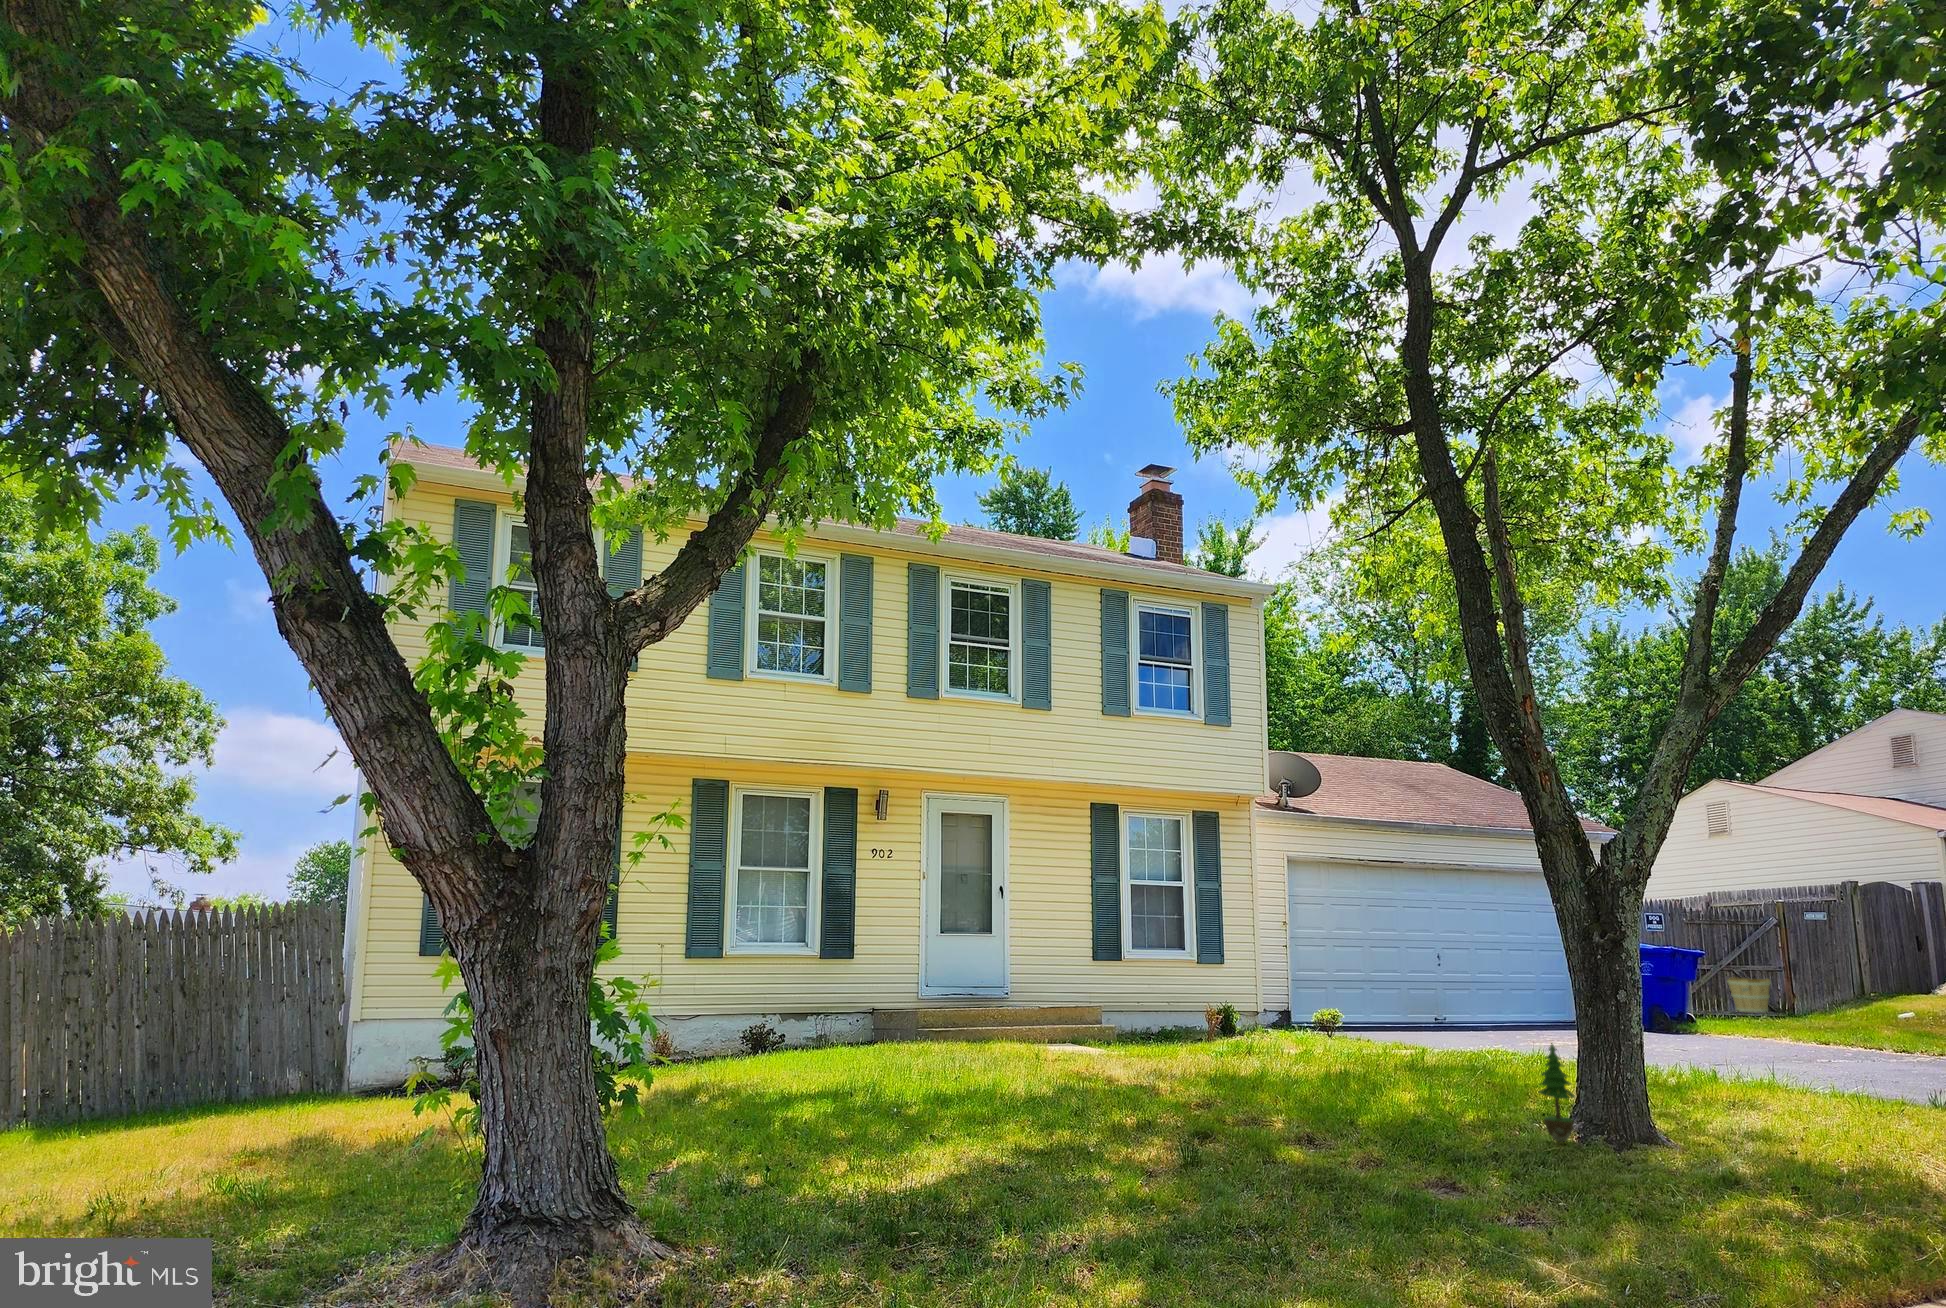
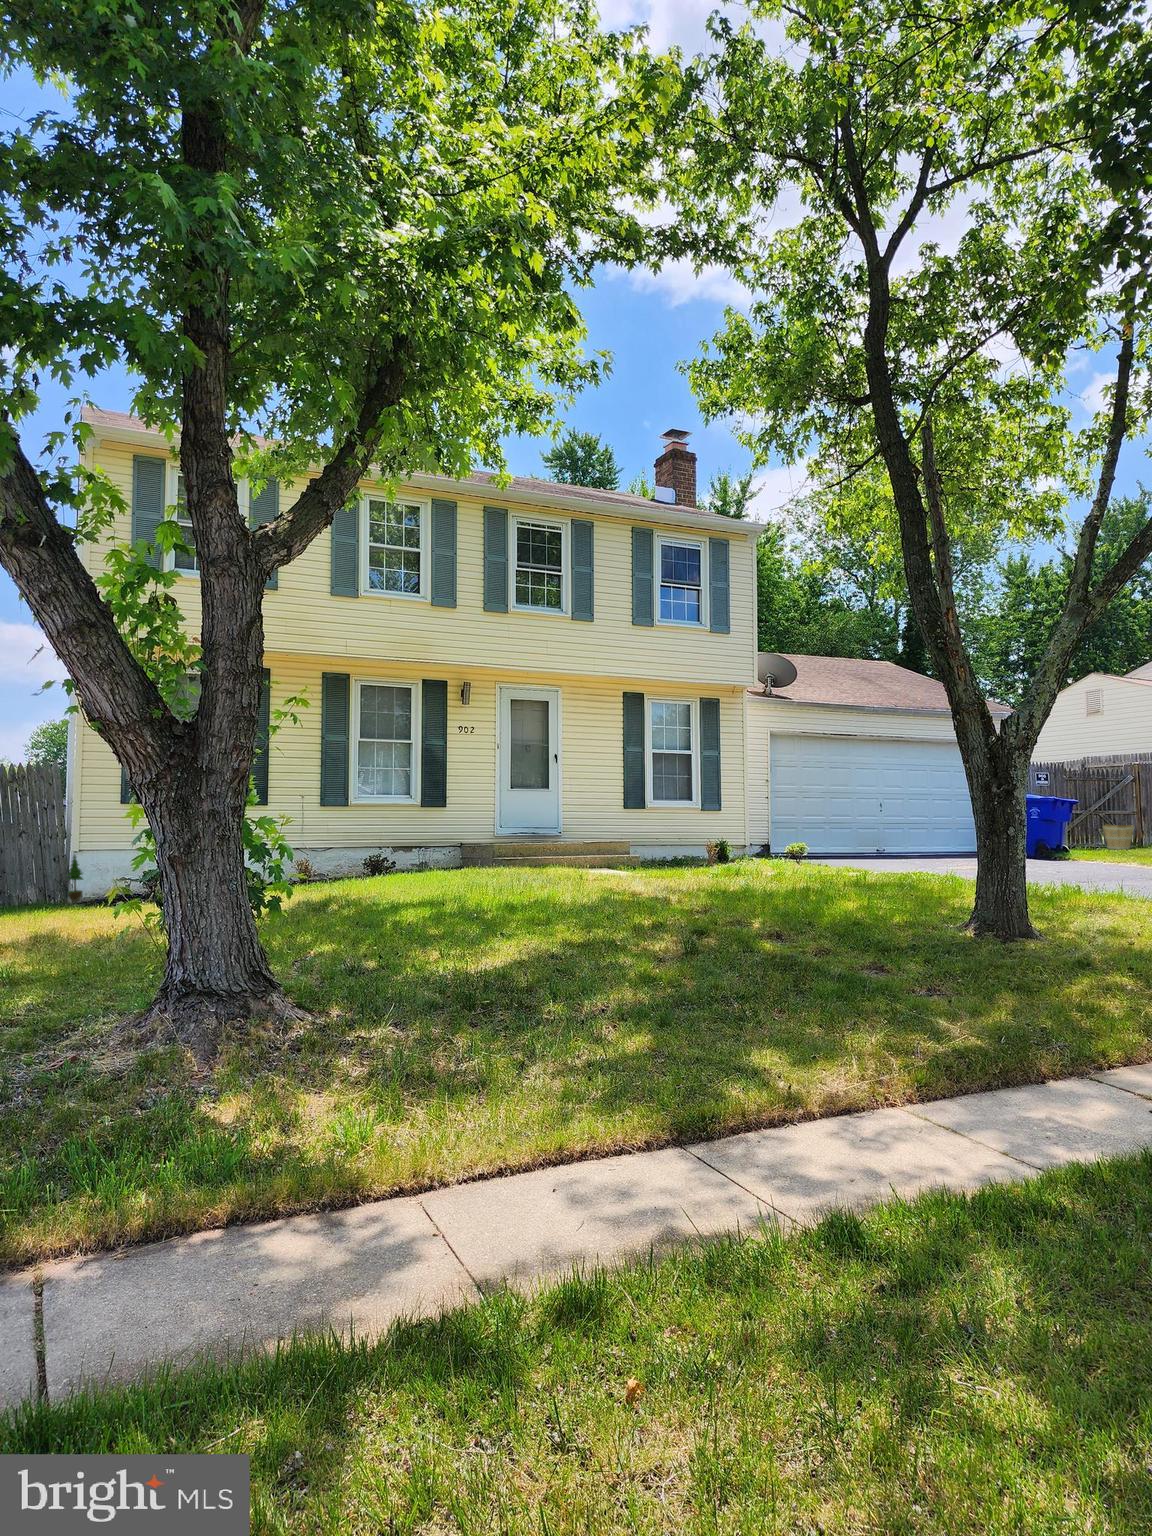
potted tree: present [1539,1043,1575,1143] -> present [67,856,83,903]

